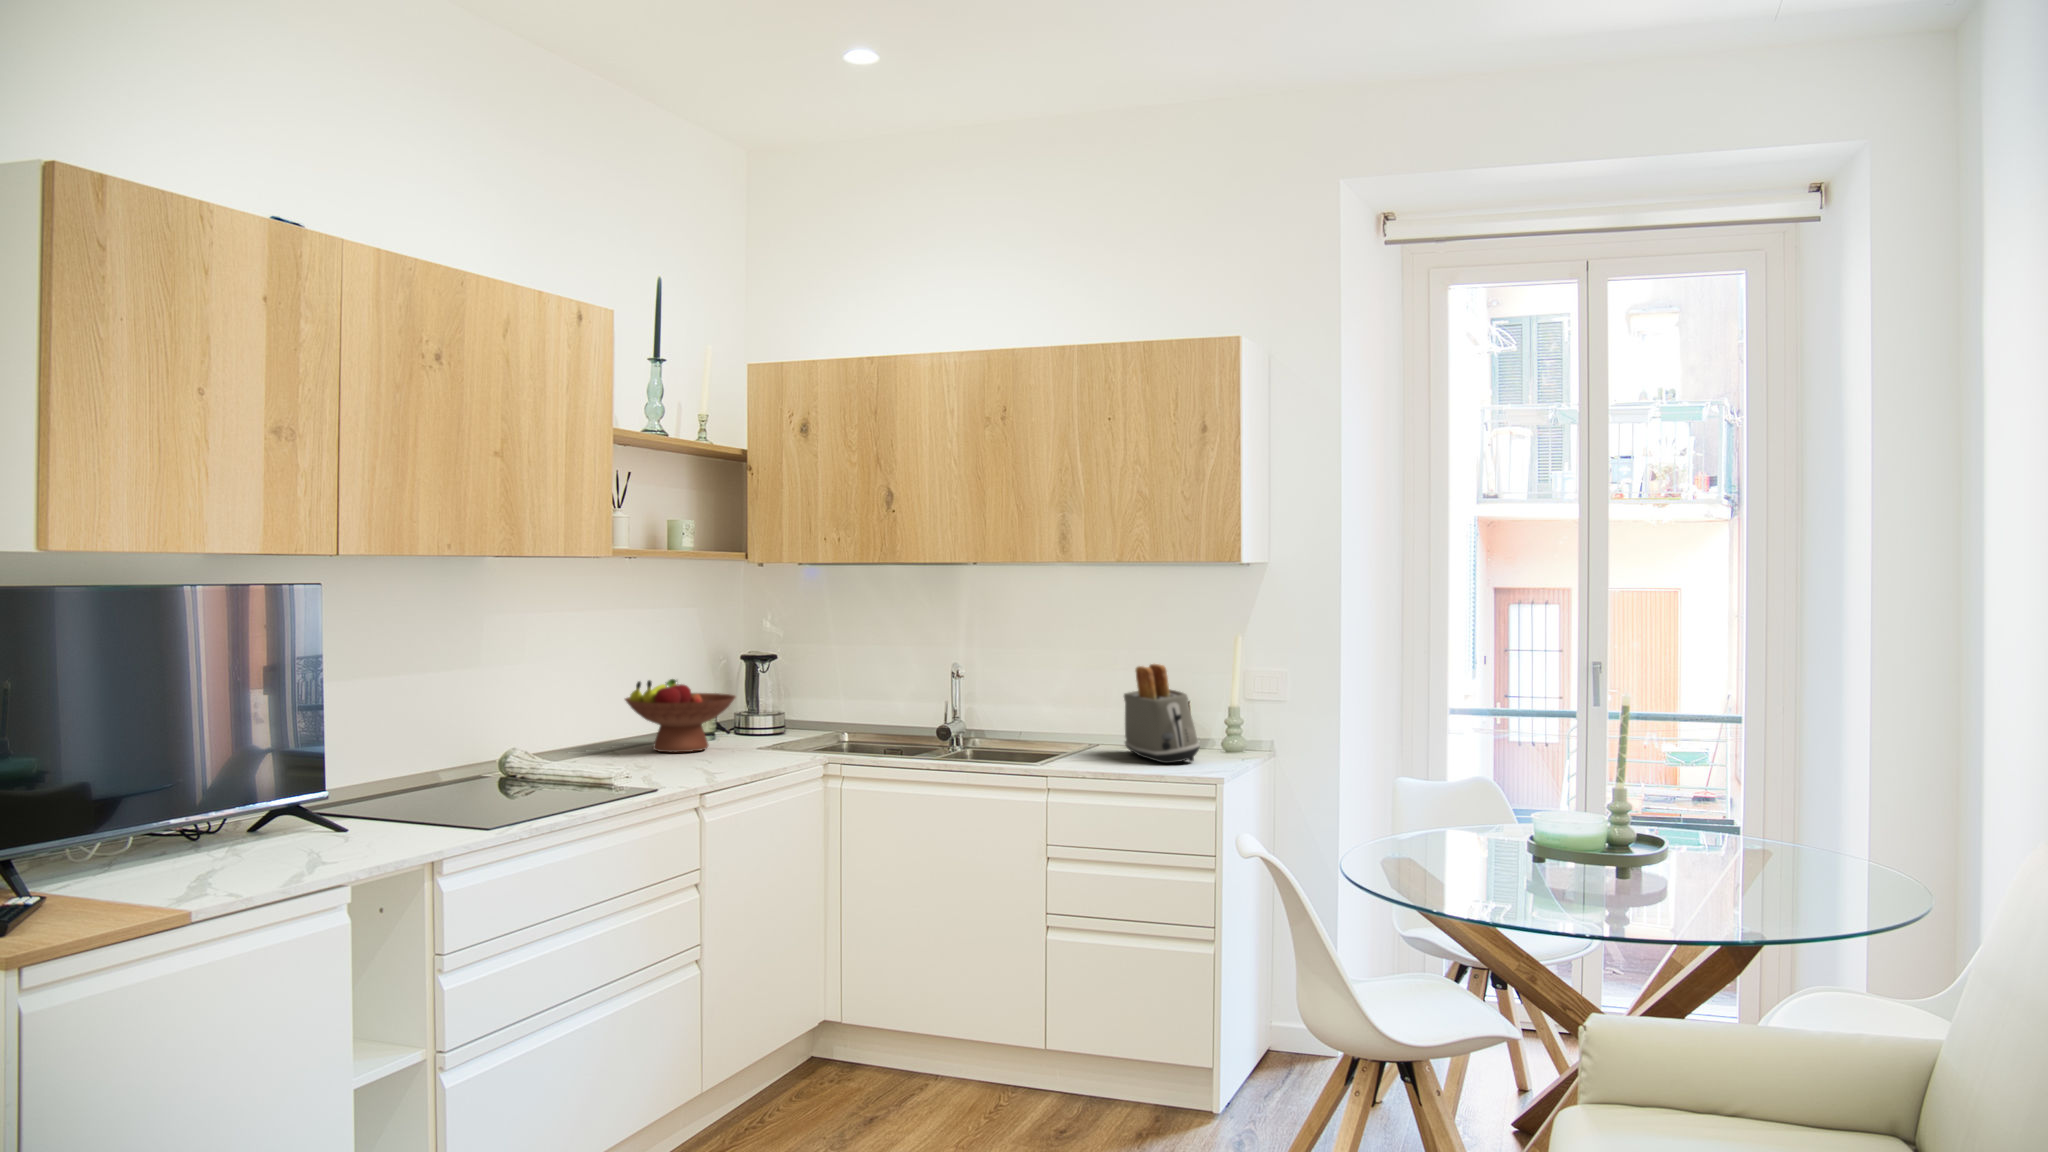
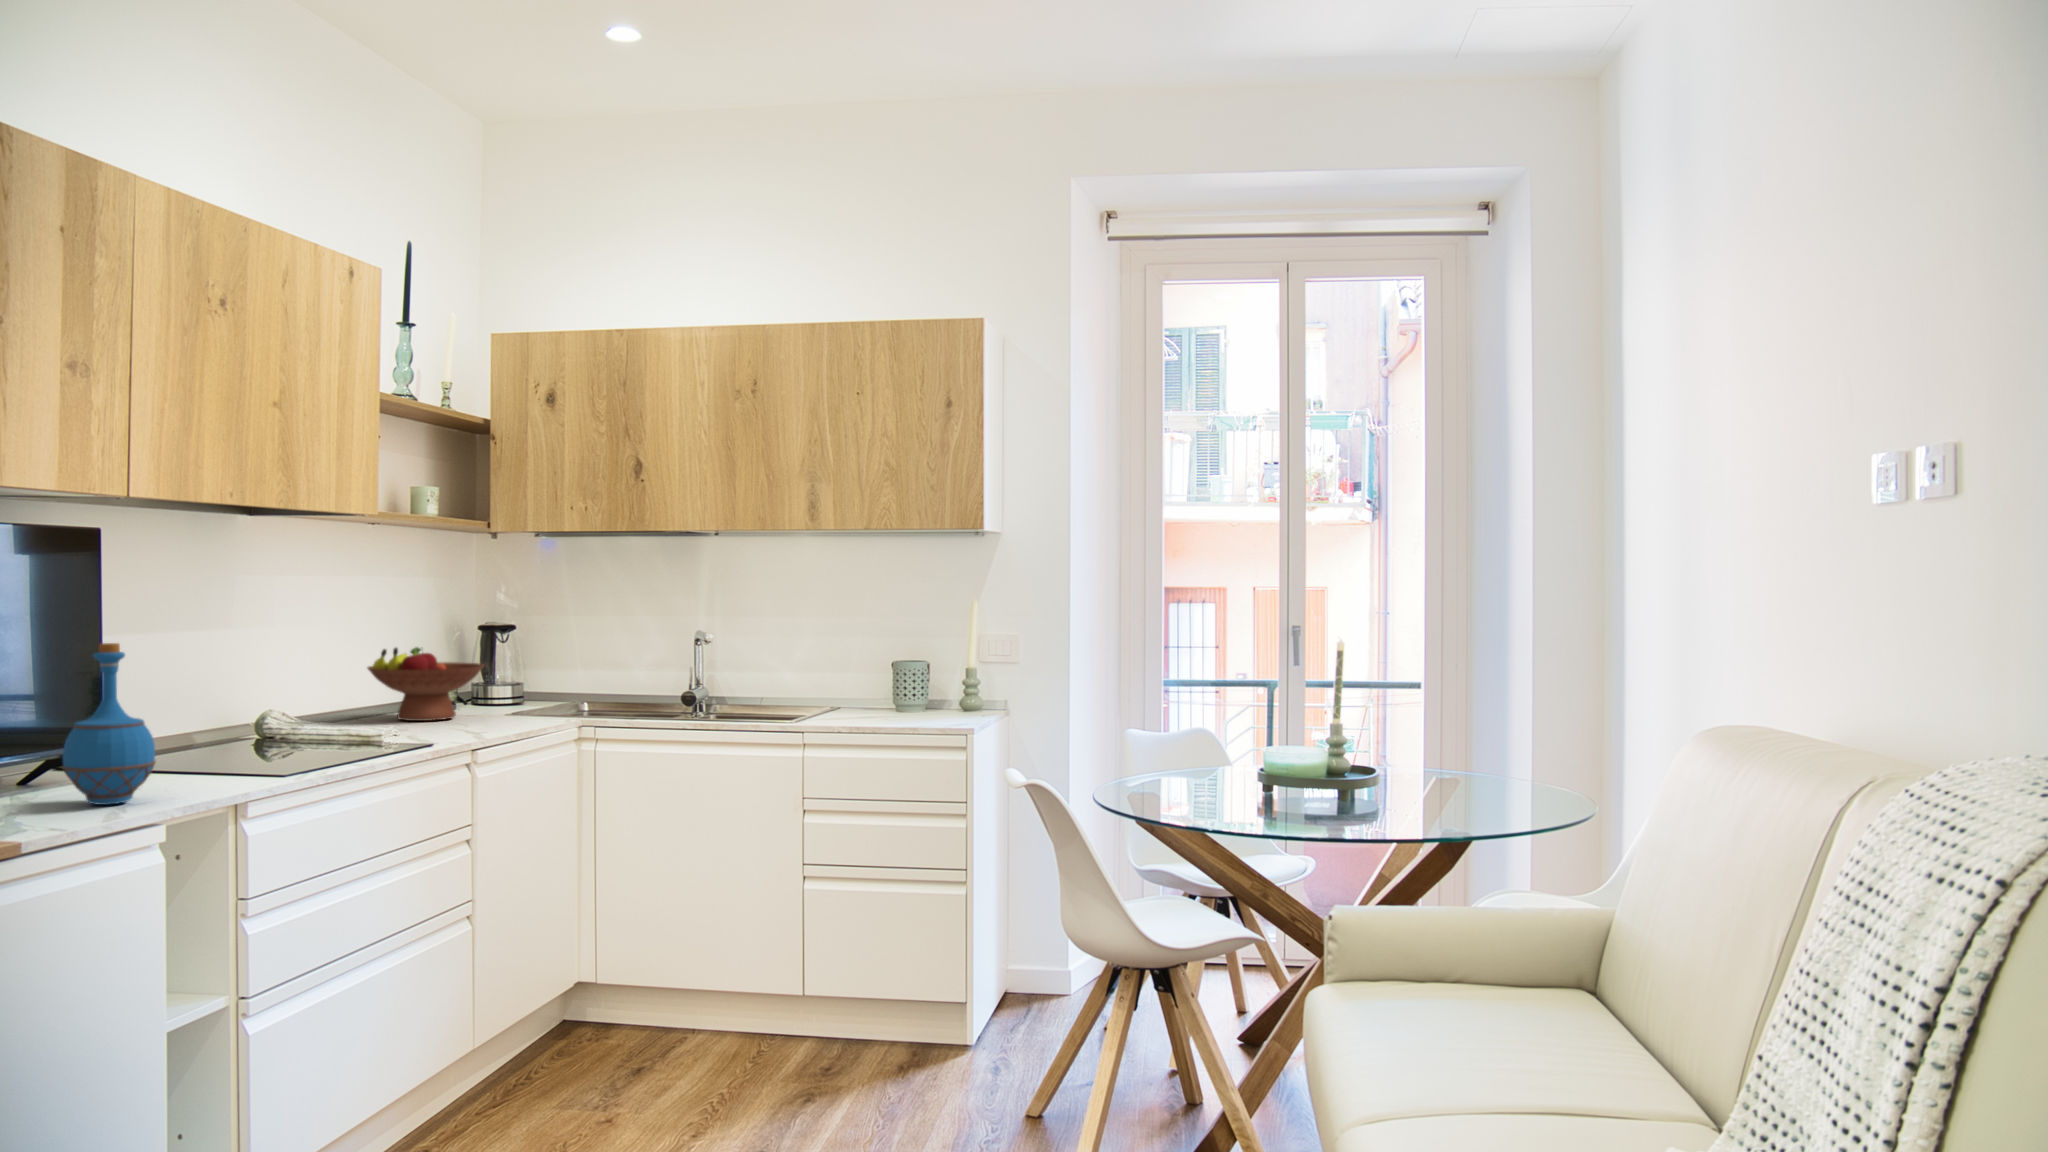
toaster: present [1124,664,1199,763] -> none [875,628,948,721]
bottle: none [253,693,347,861] -> present [62,643,156,805]

